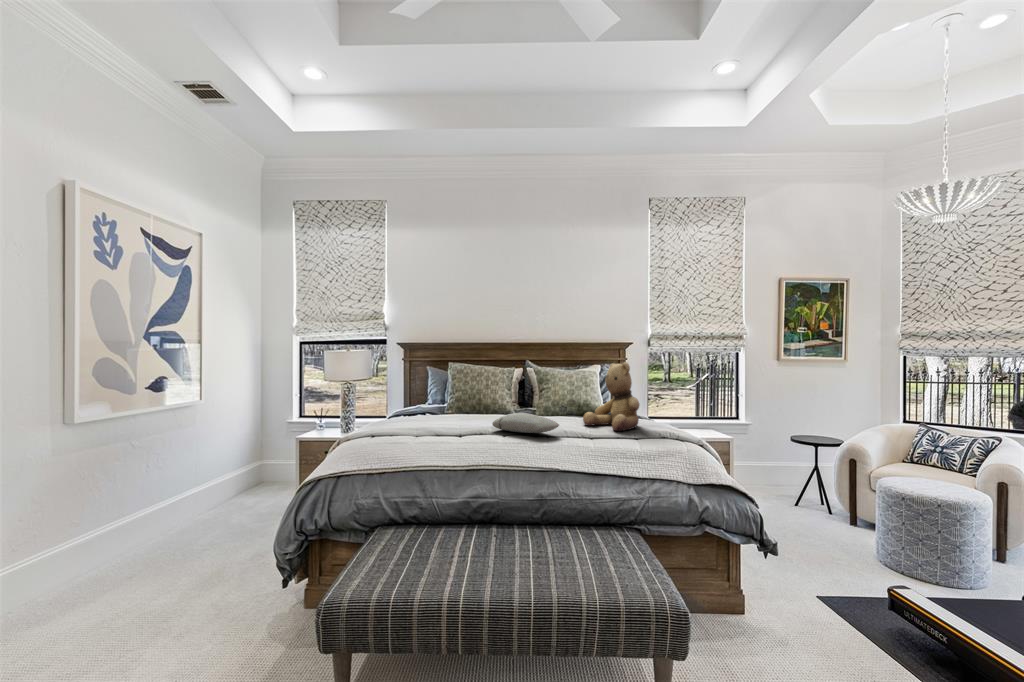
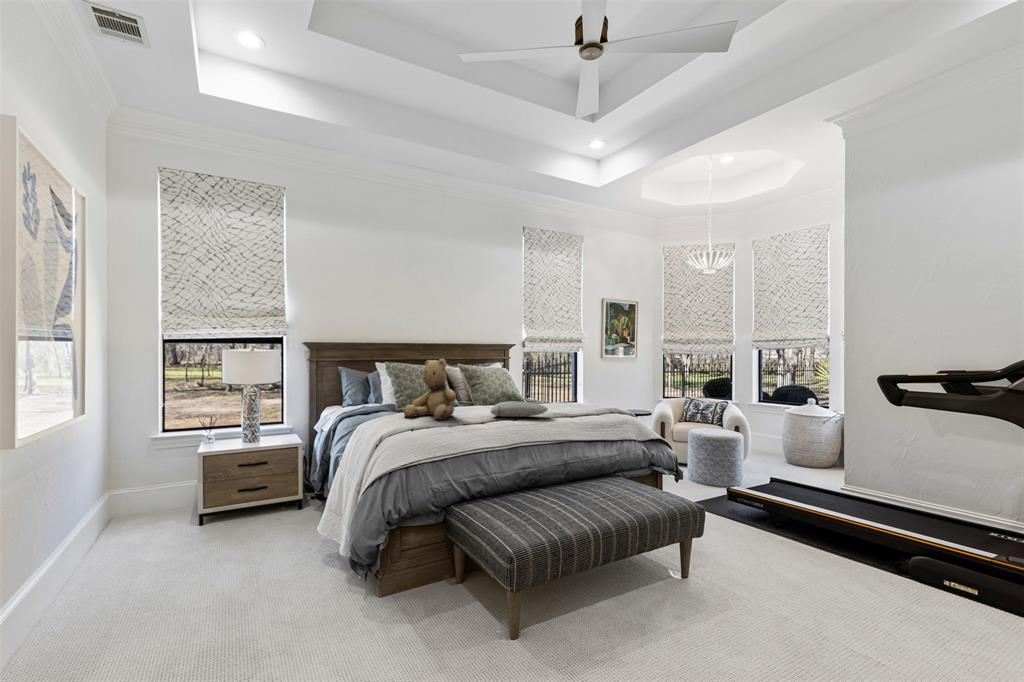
teddy bear: present [583,362,639,431] -> present [404,359,456,420]

